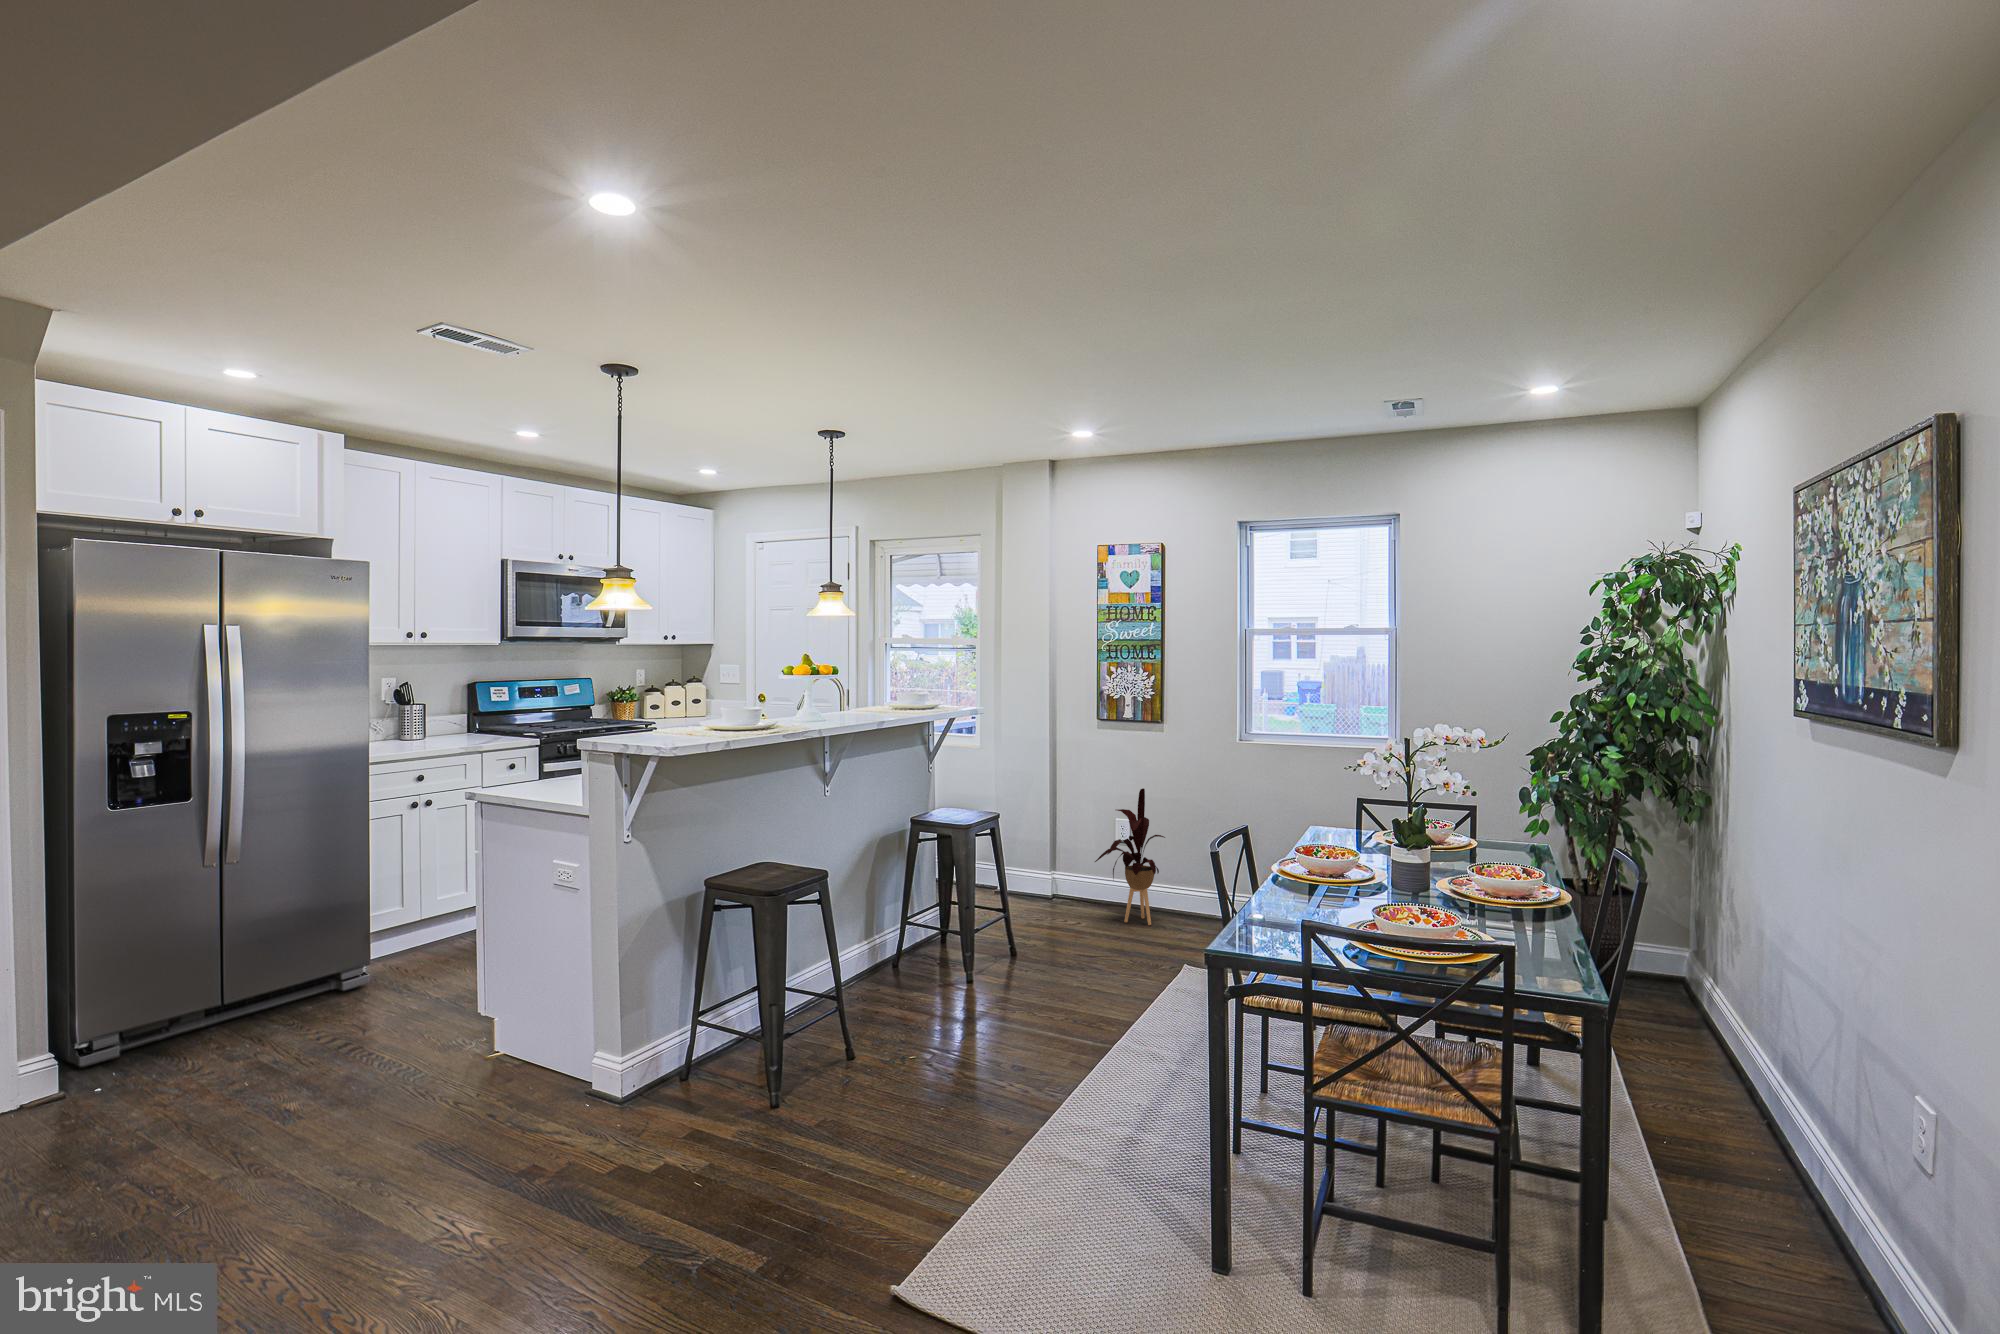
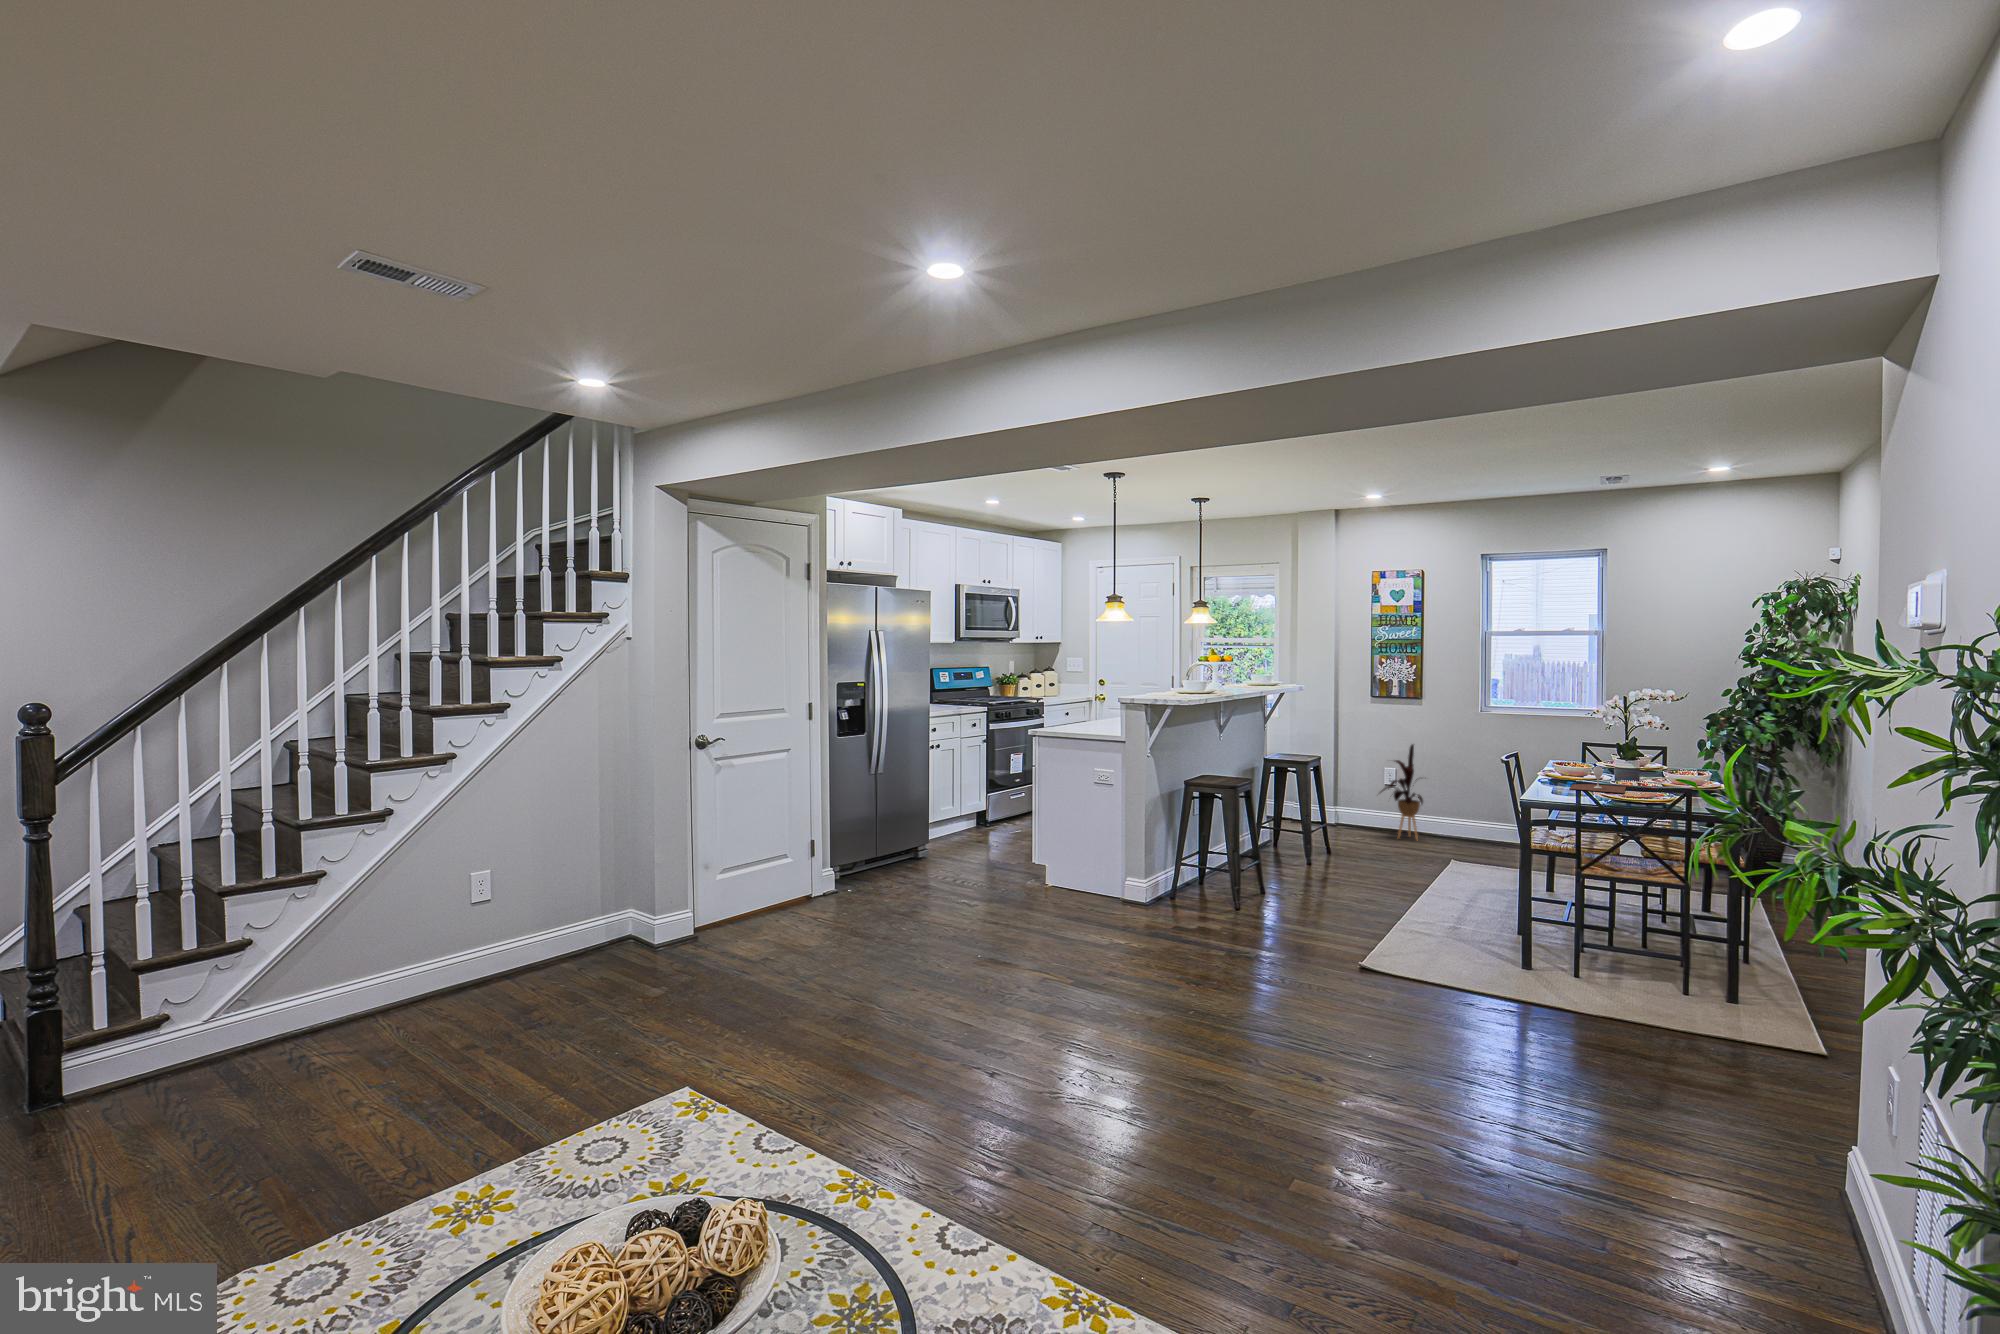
wine glass: none [1290,867,1390,921] -> present [1570,767,1626,793]

